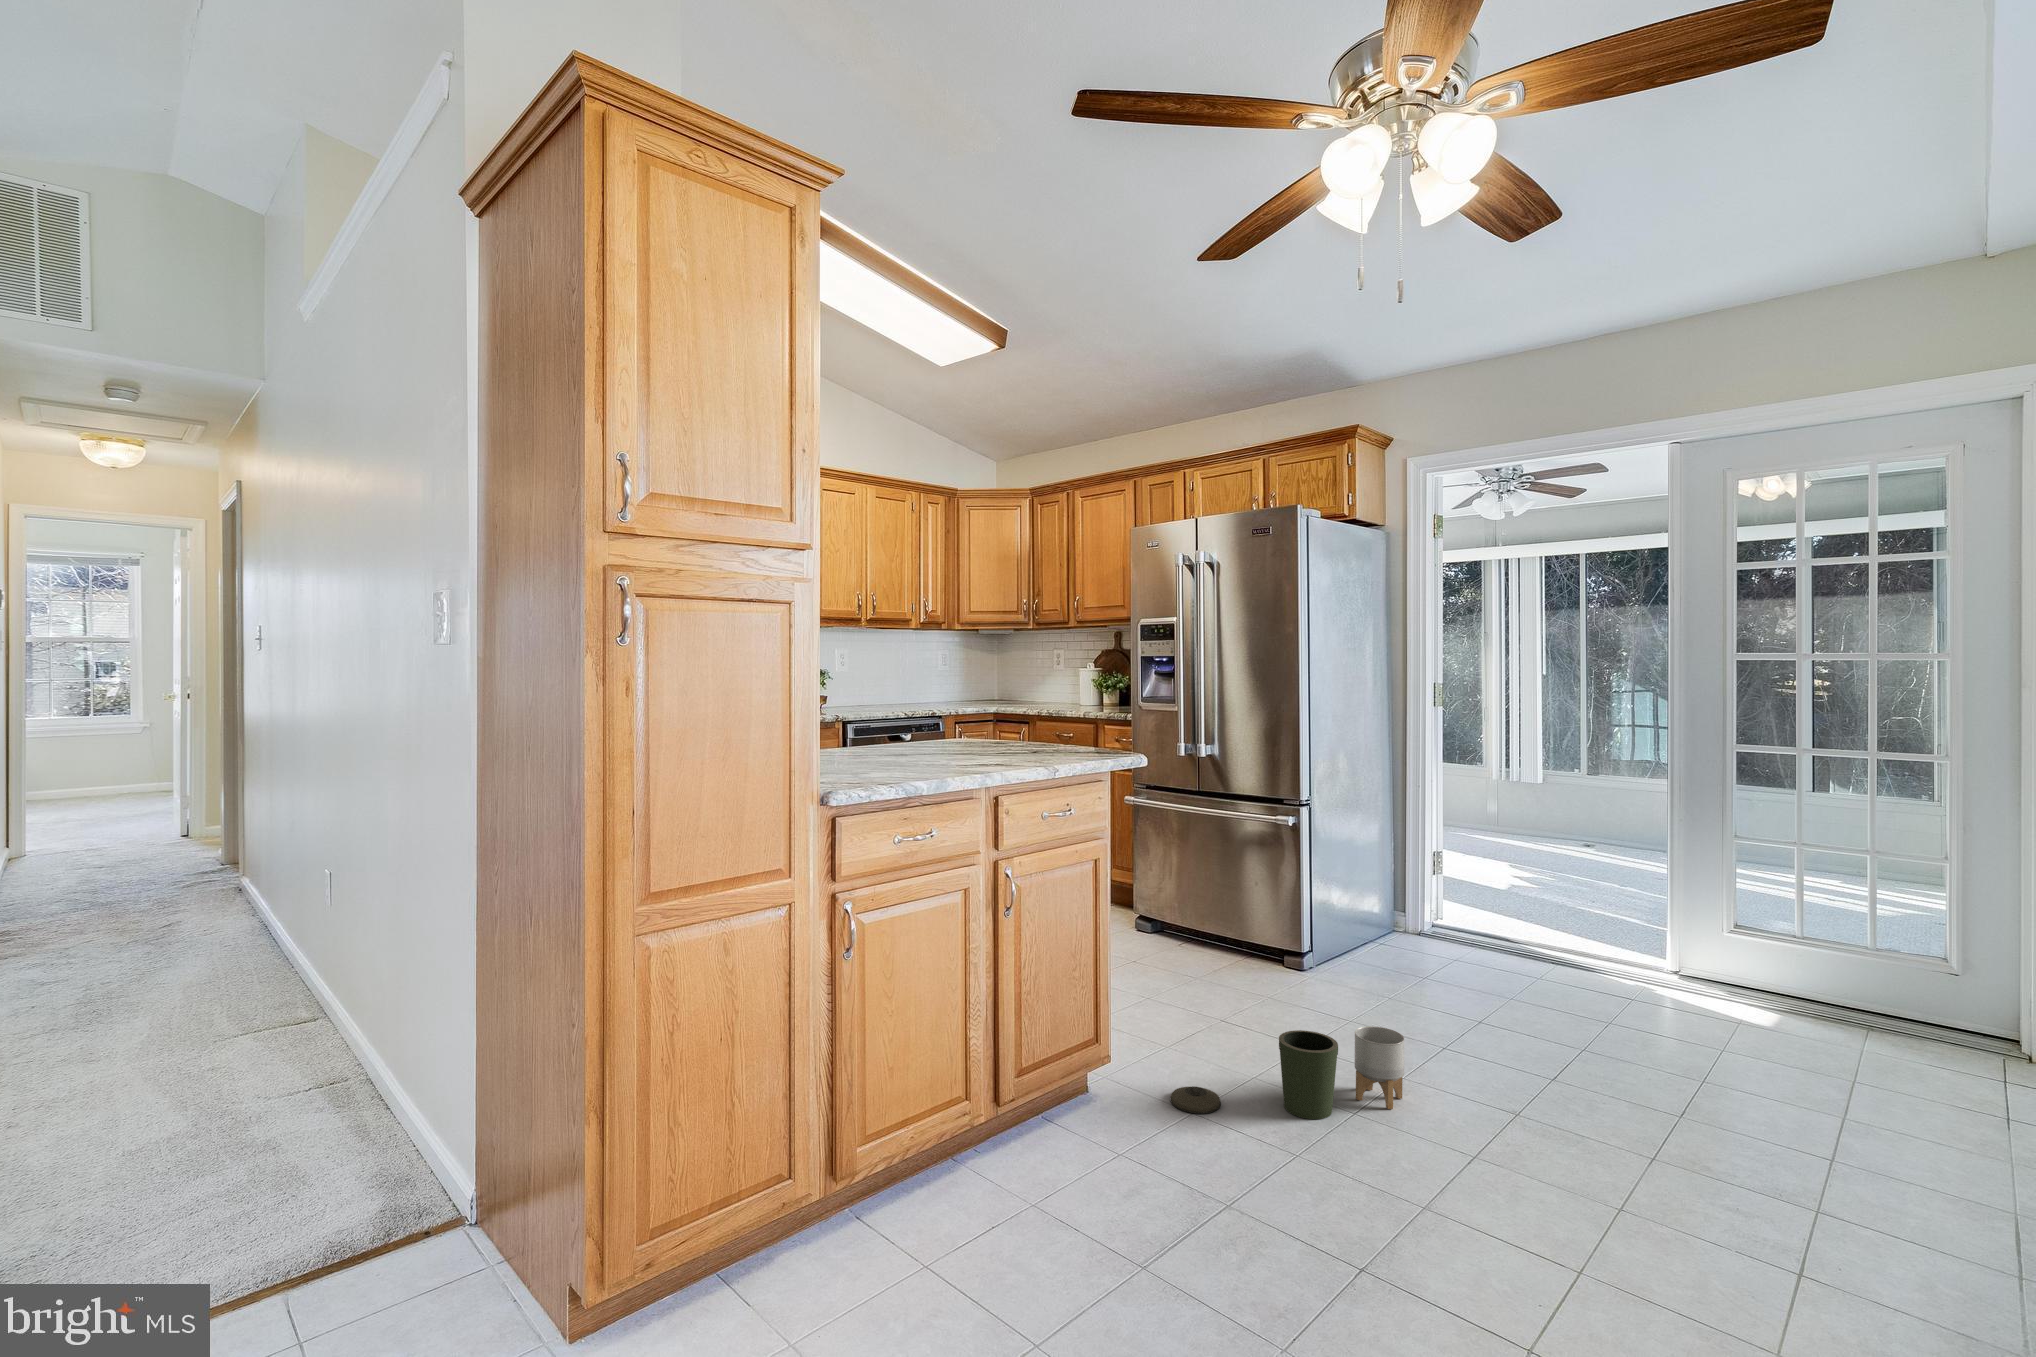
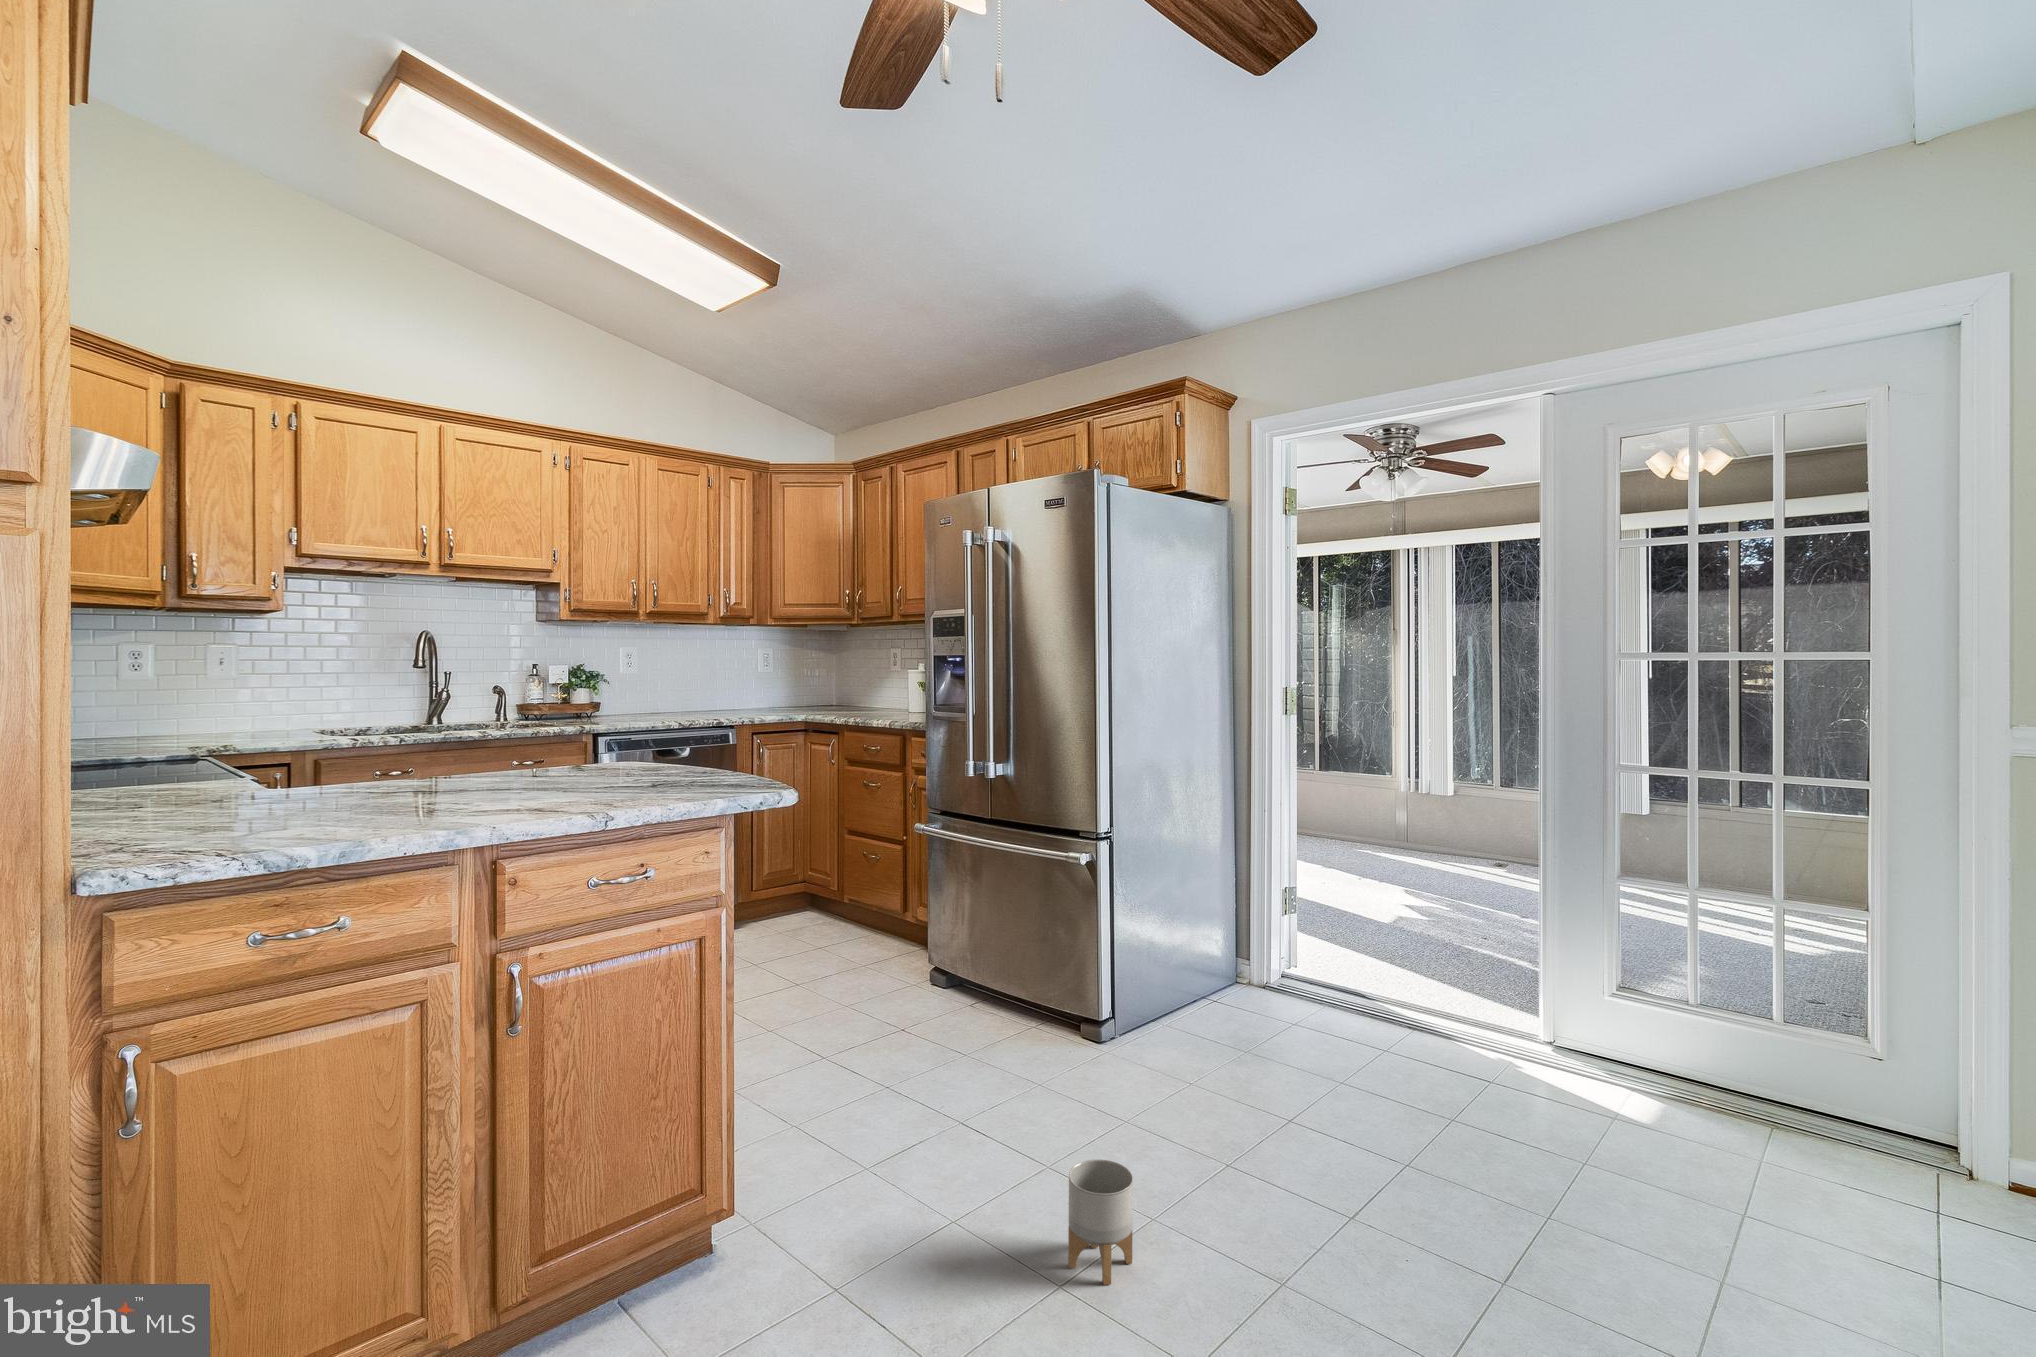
trash can: present [1170,1030,1338,1119] -> none [807,1170,1033,1307]

